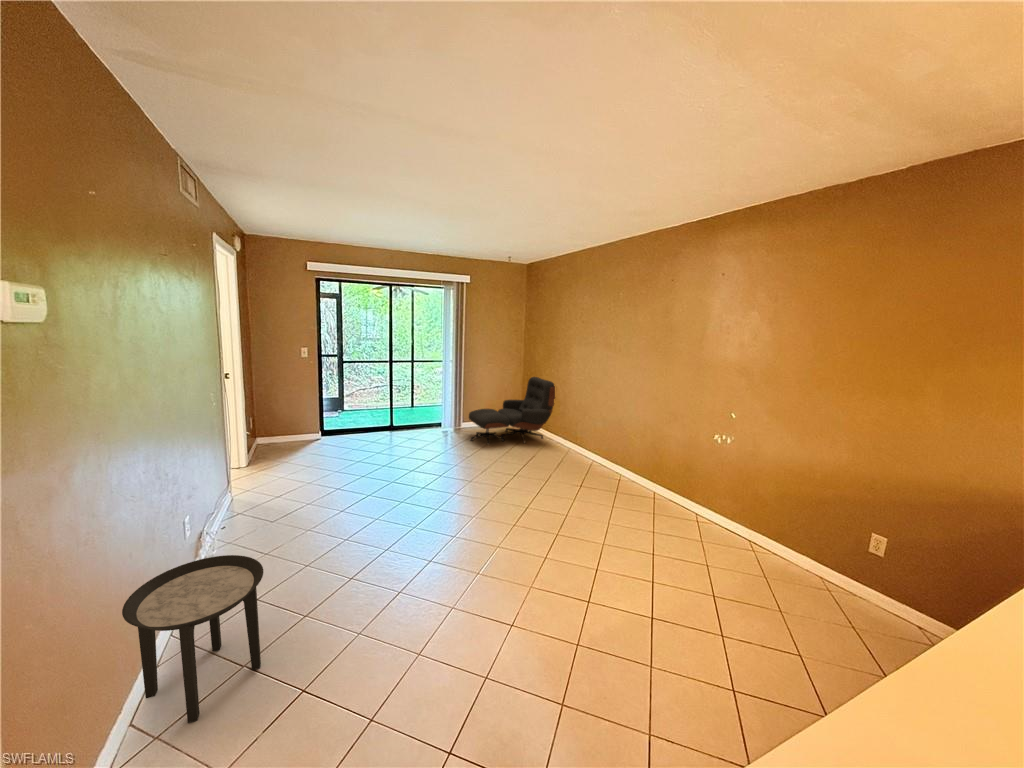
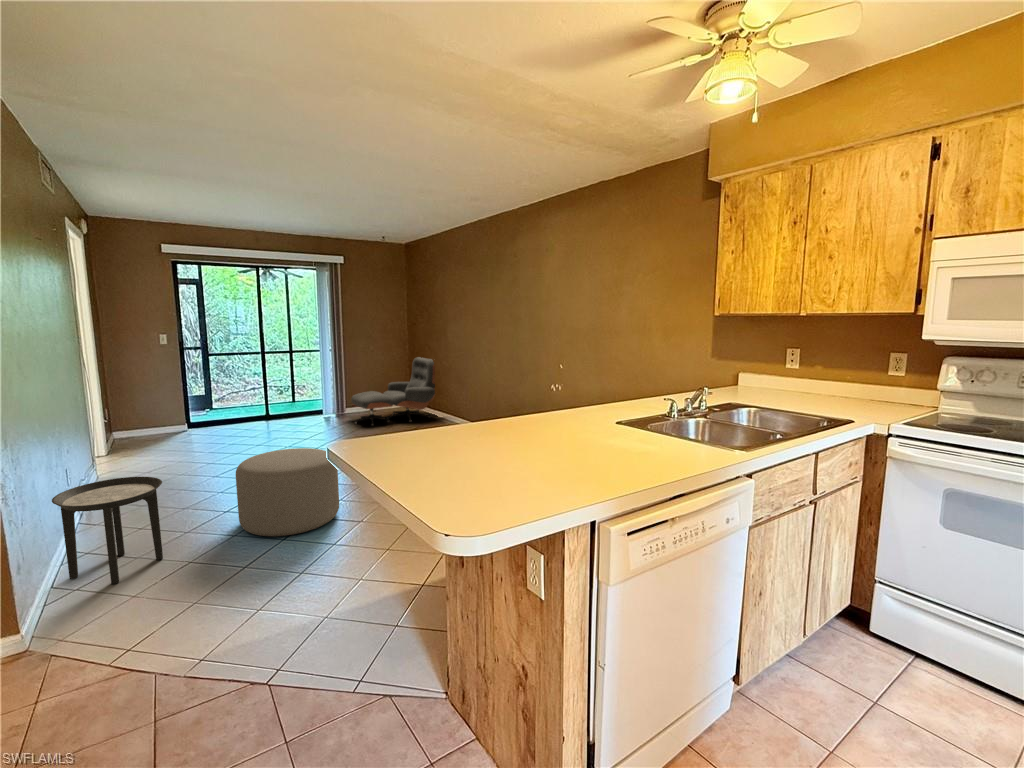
ottoman: none [353,510,470,640] -> present [236,448,339,536]

